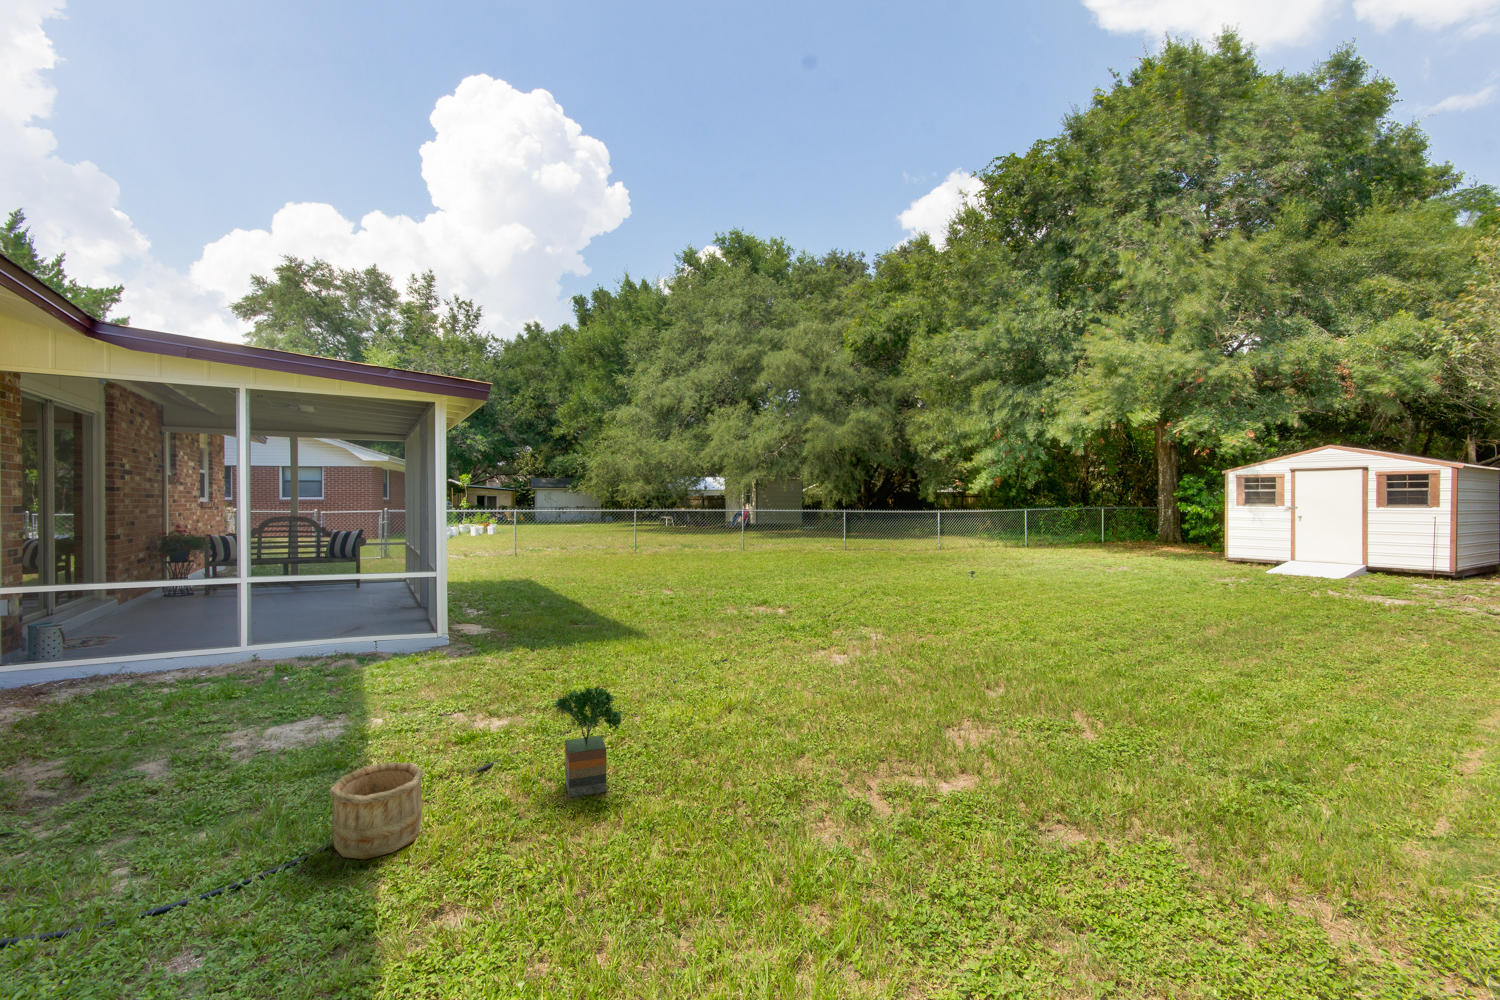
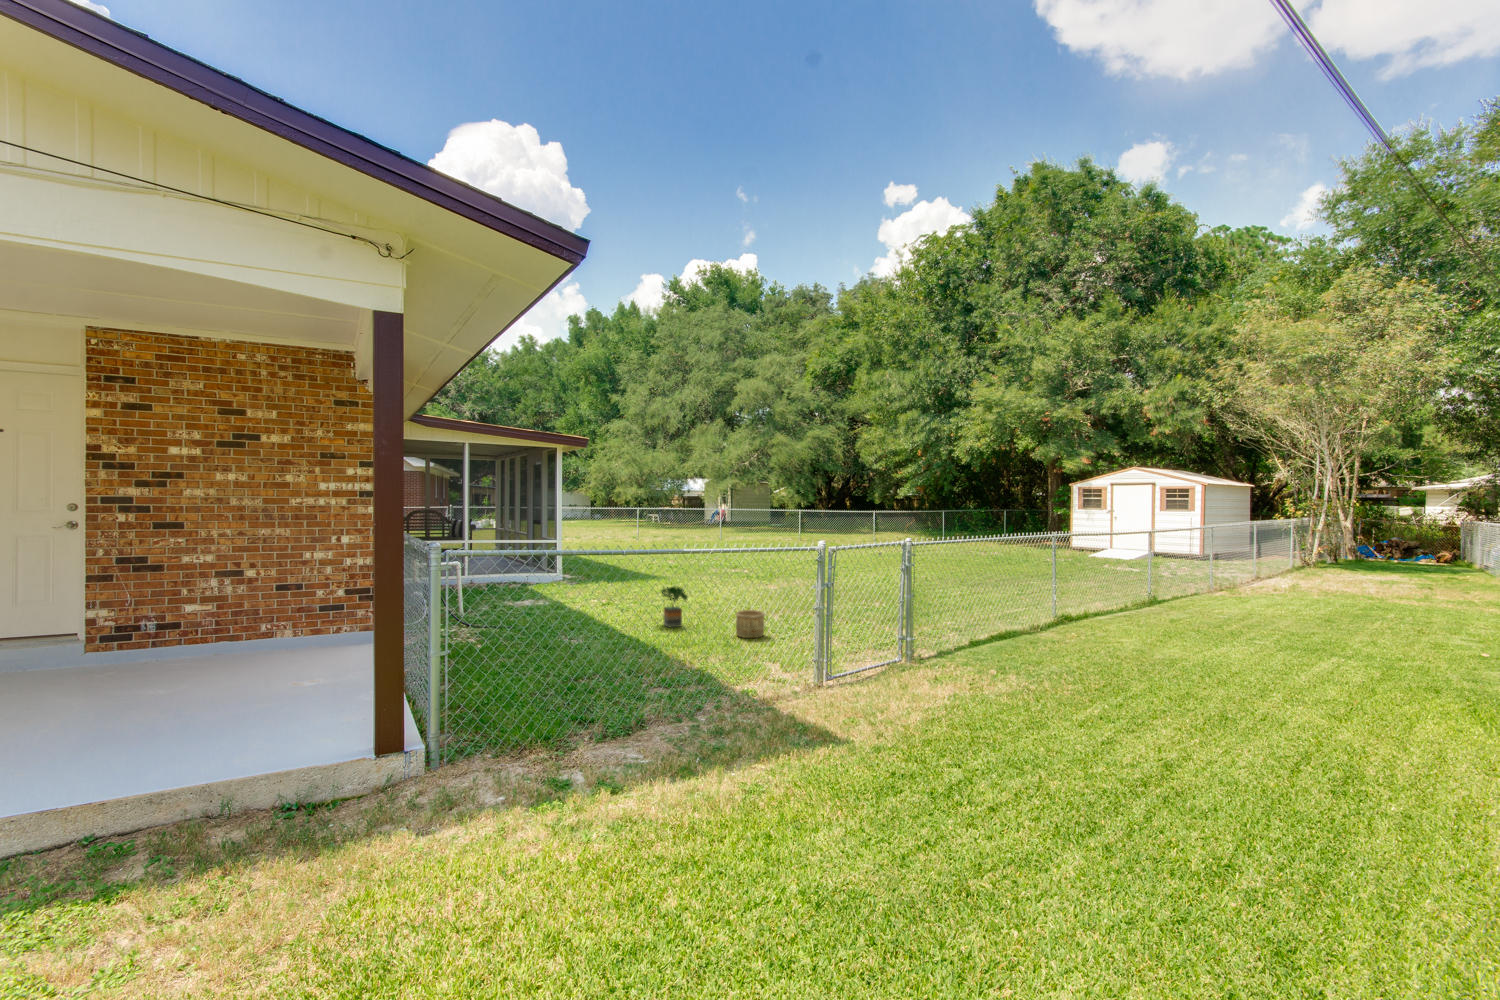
wooden bucket: present [329,762,424,859] -> present [736,610,765,638]

